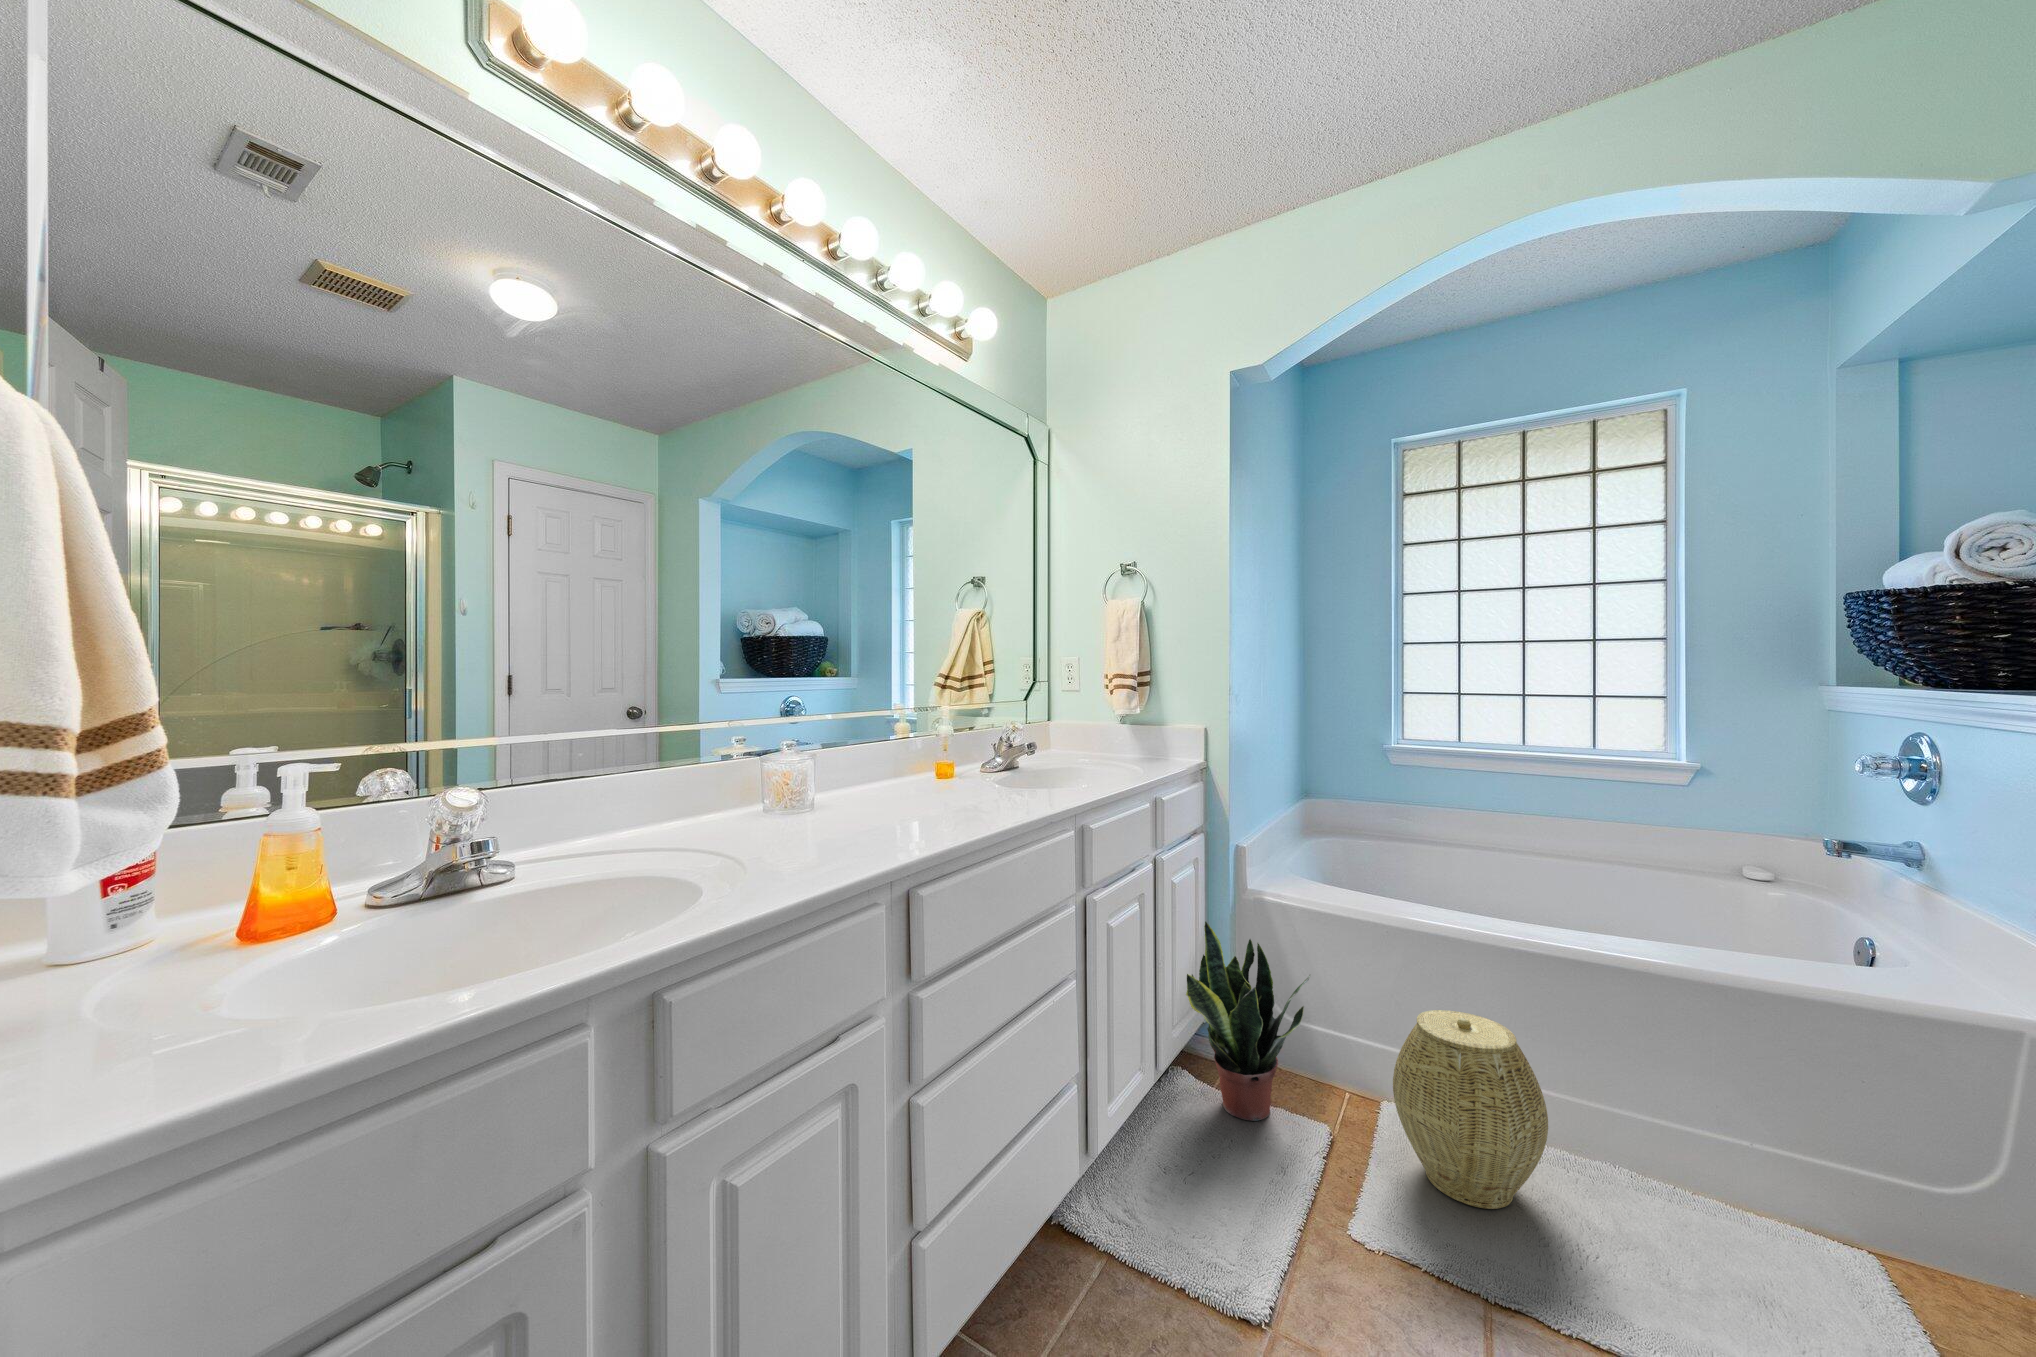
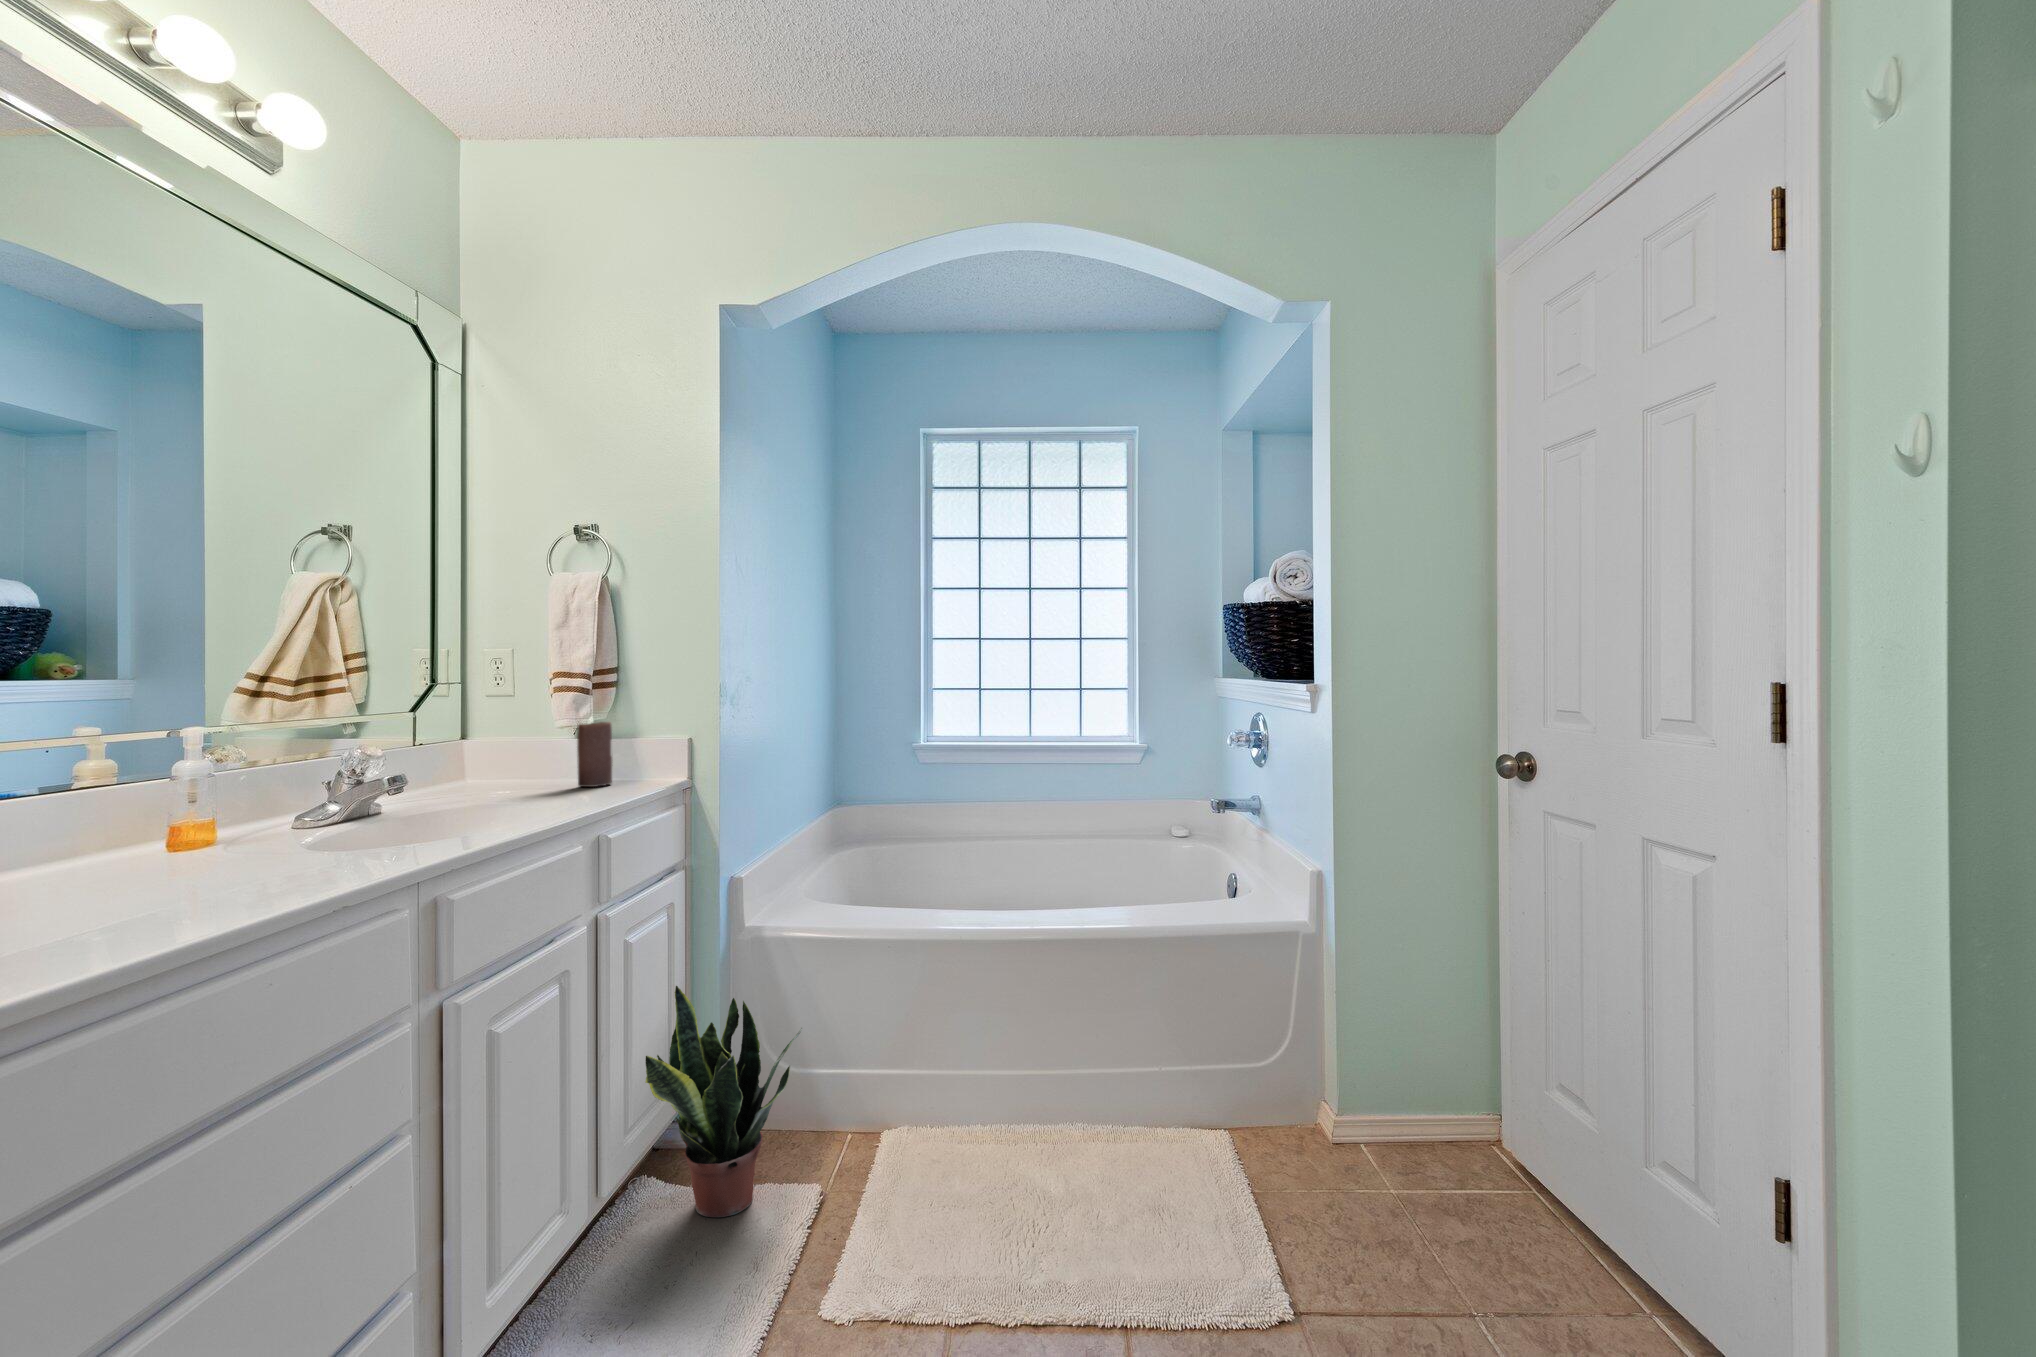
candle: none [1126,712,1151,760] -> present [577,722,612,787]
woven basket: present [1393,1010,1548,1209] -> none [882,1037,1020,1236]

